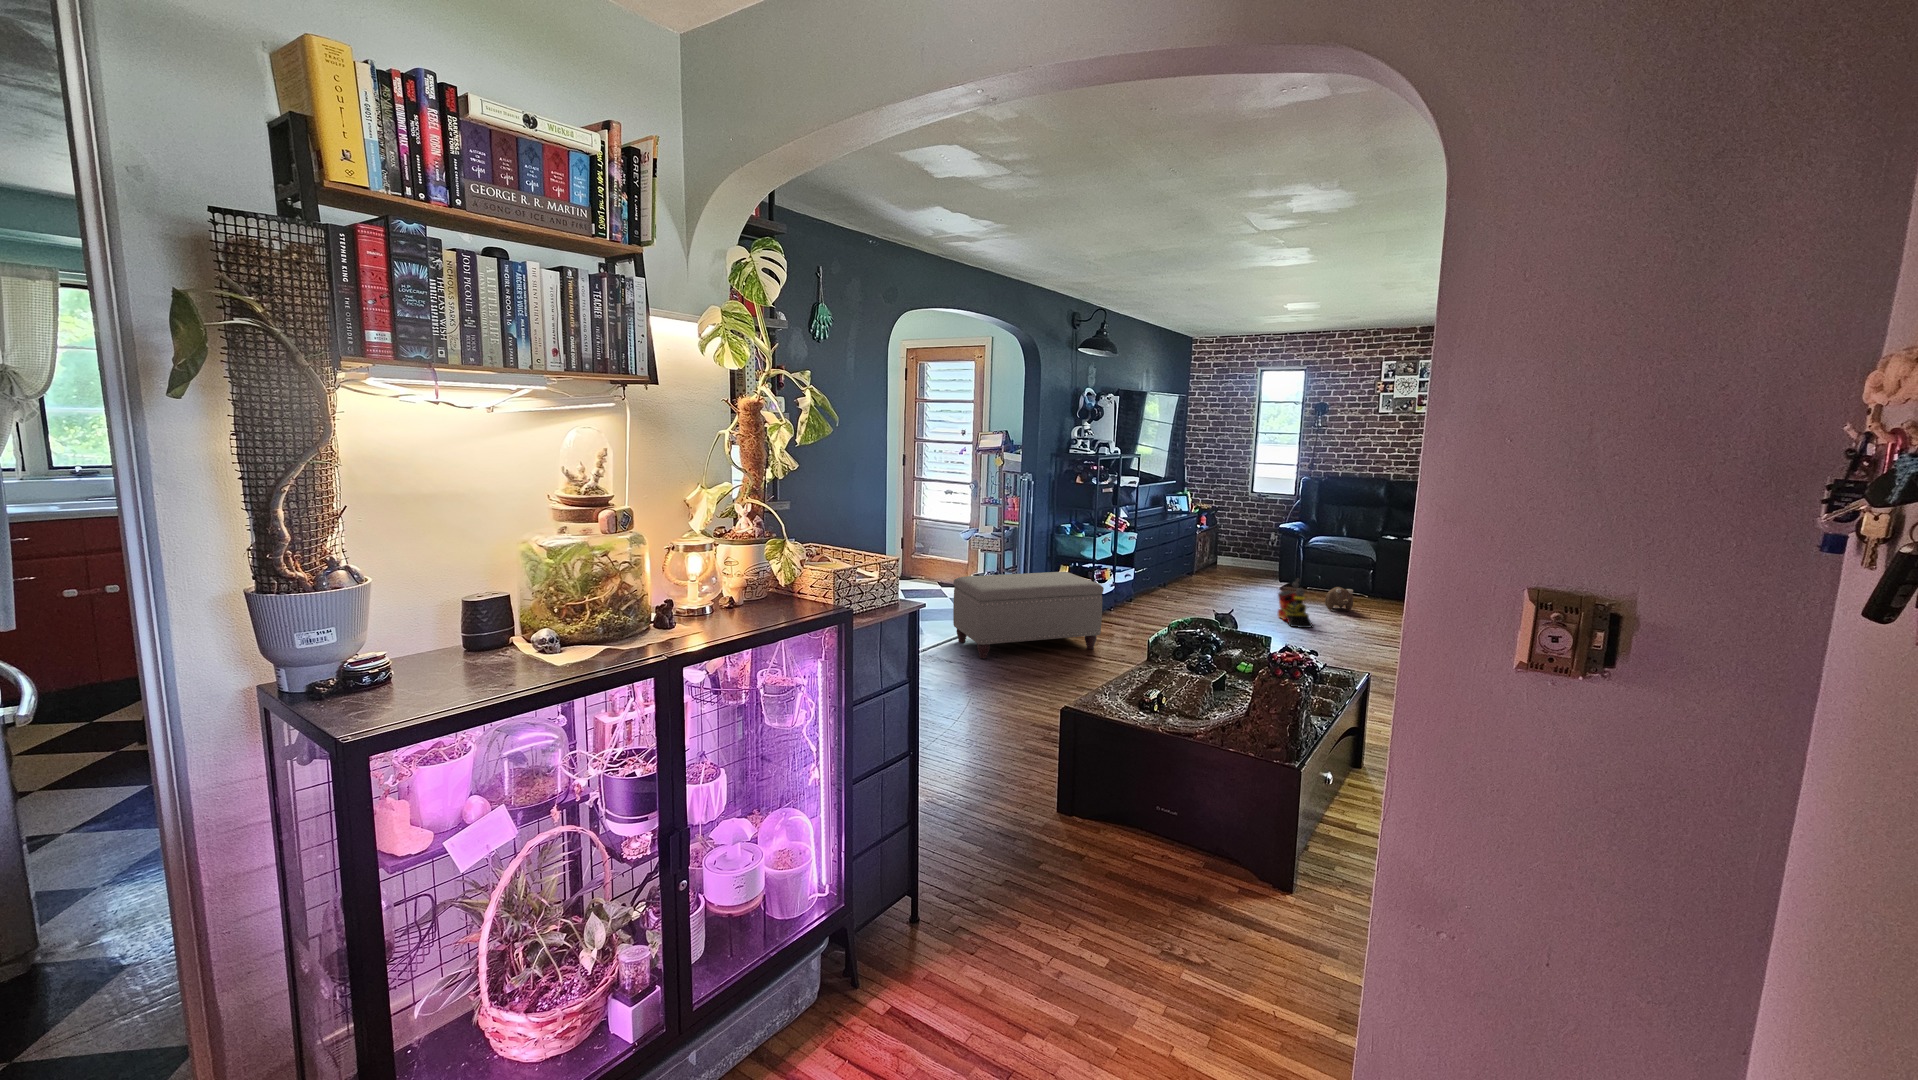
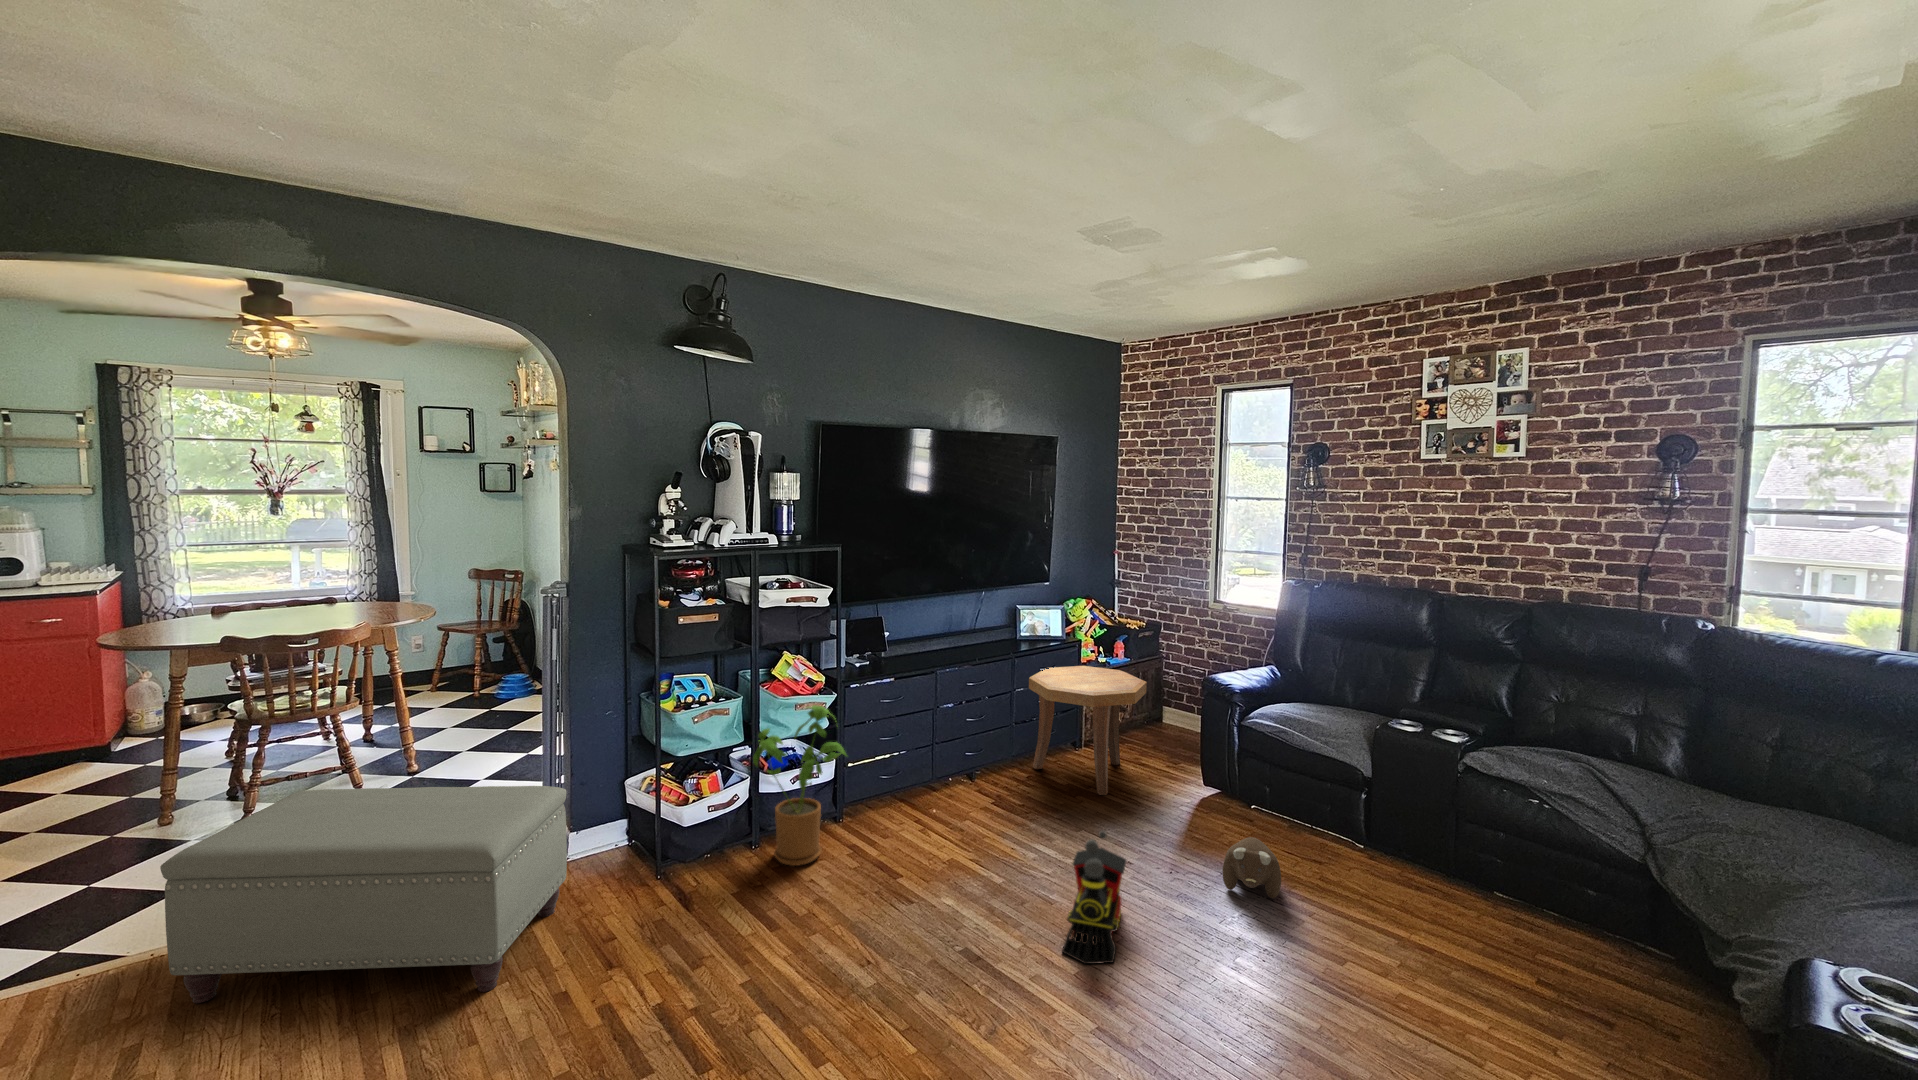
side table: none [1184,528,1250,589] -> present [1029,666,1147,795]
house plant: none [1116,538,1166,616] -> present [753,706,847,866]

